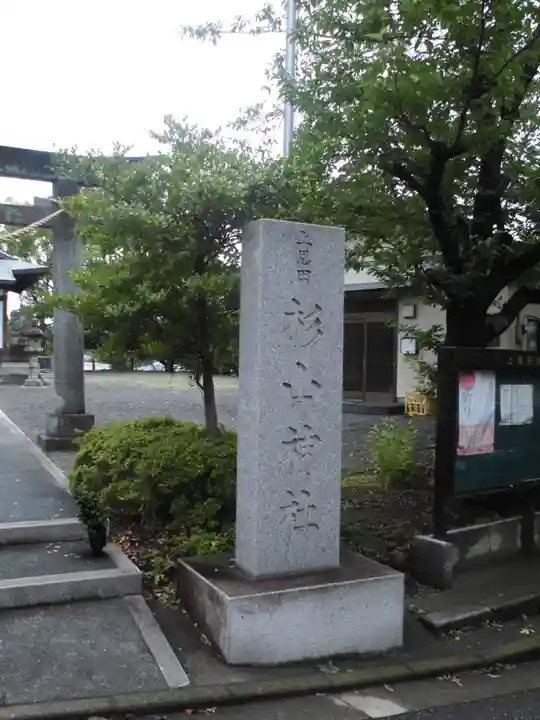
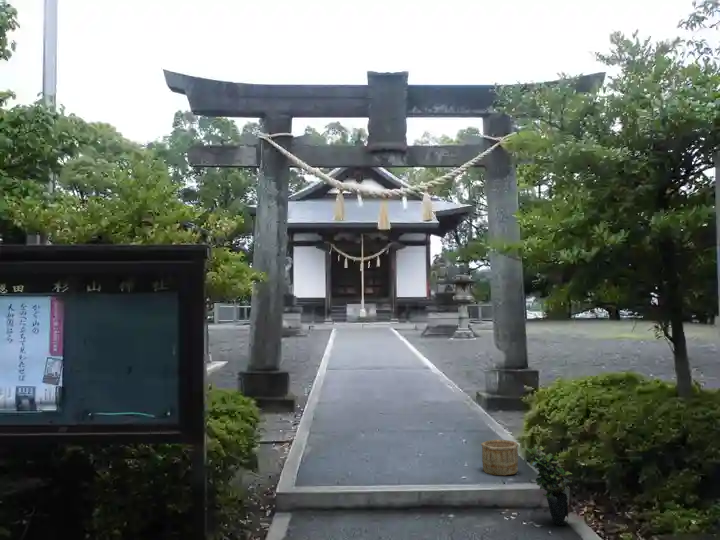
wooden bucket: none [30,480,66,513] -> present [481,440,519,475]

